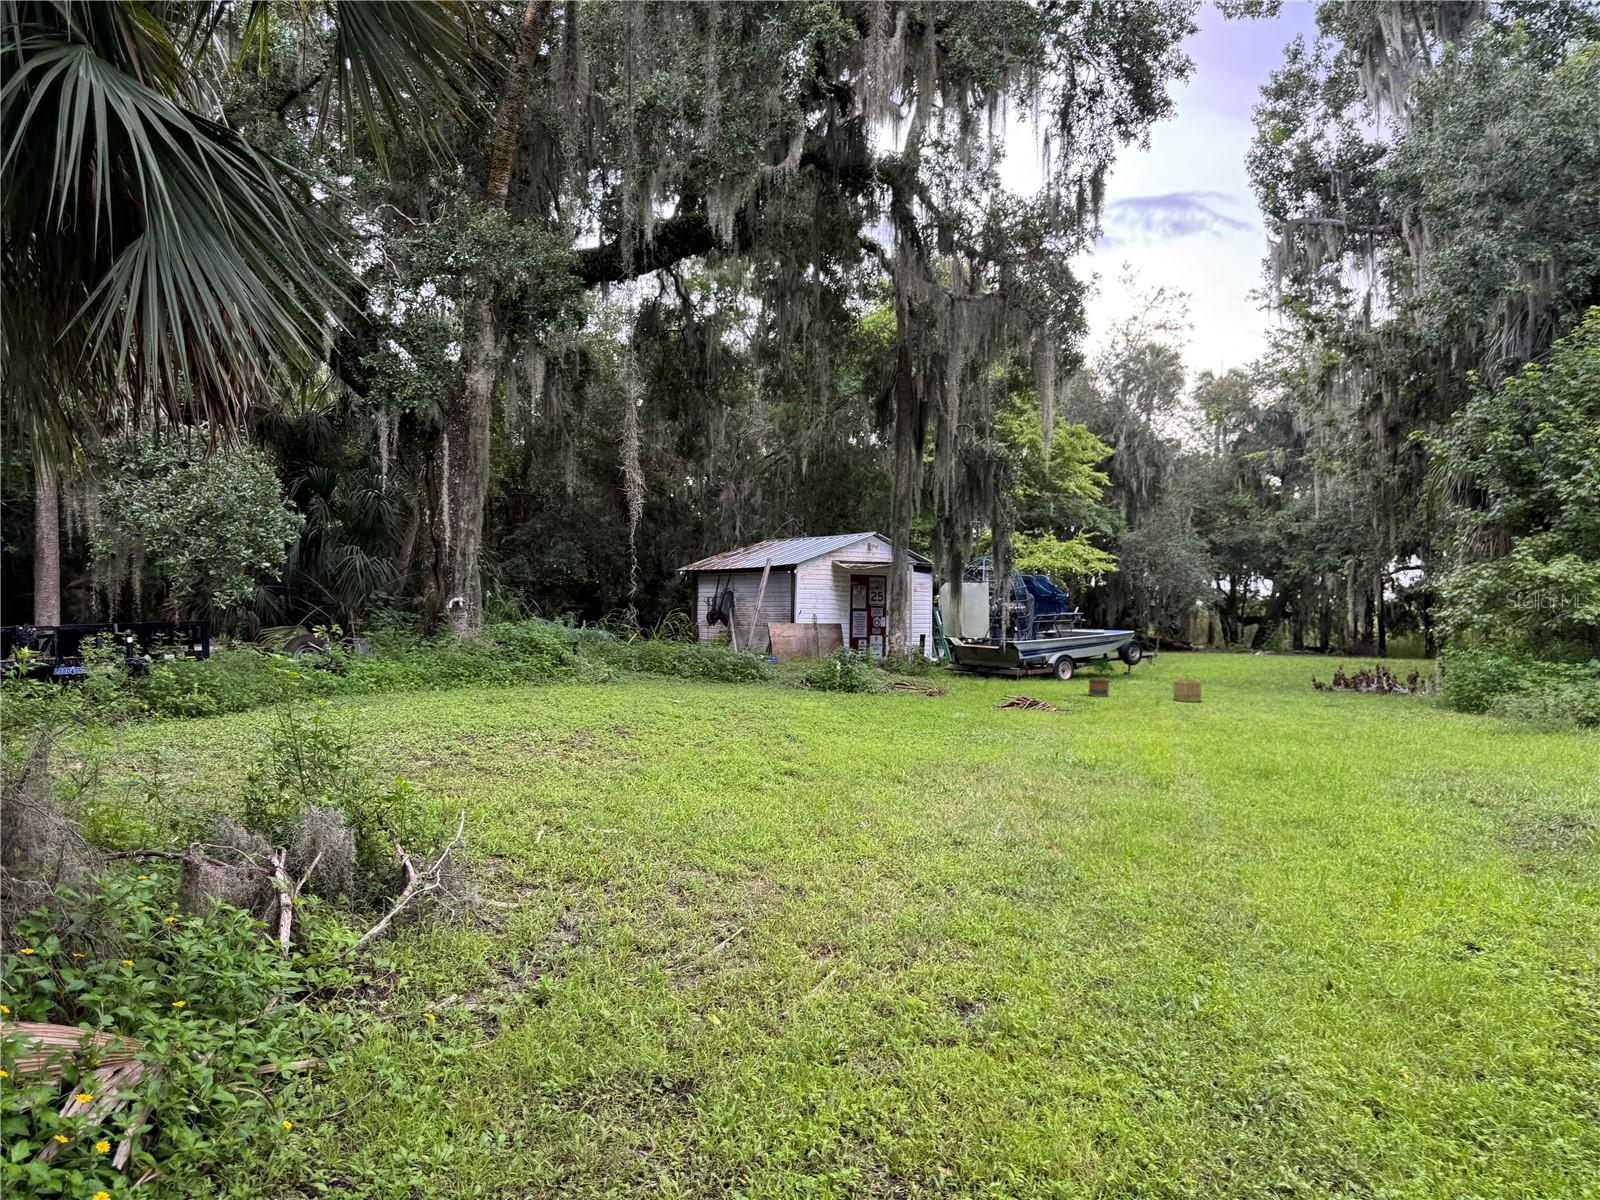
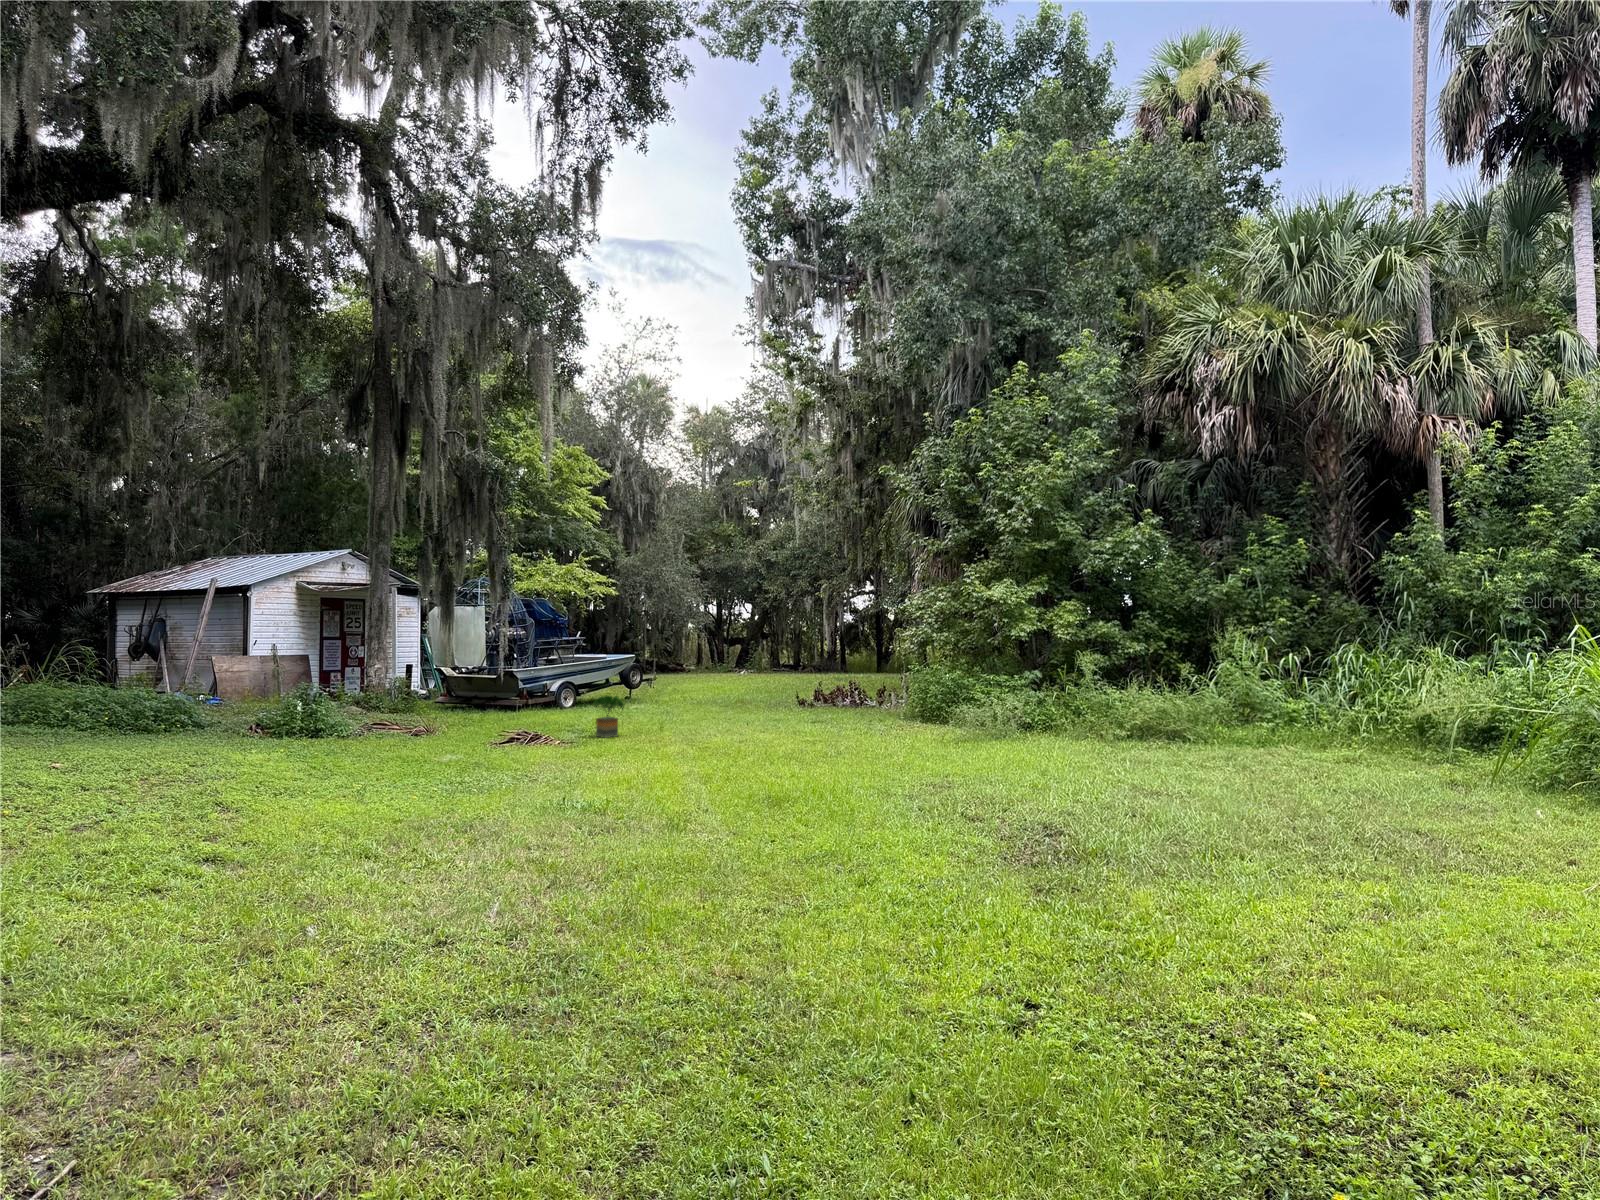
wooden bucket: present [1173,679,1201,702] -> none [684,709,713,734]

